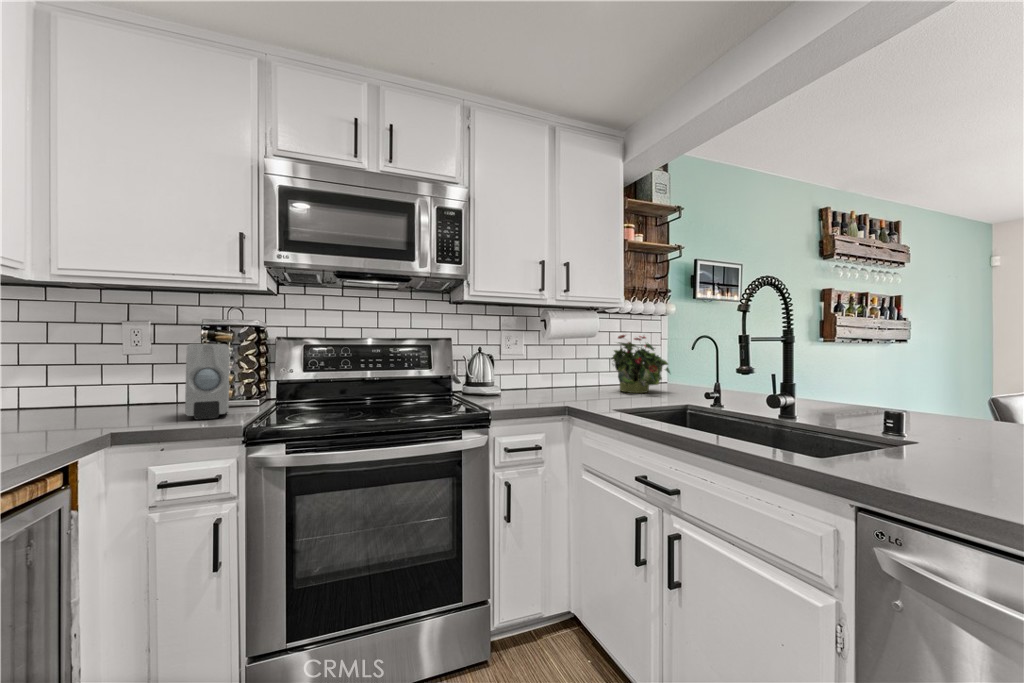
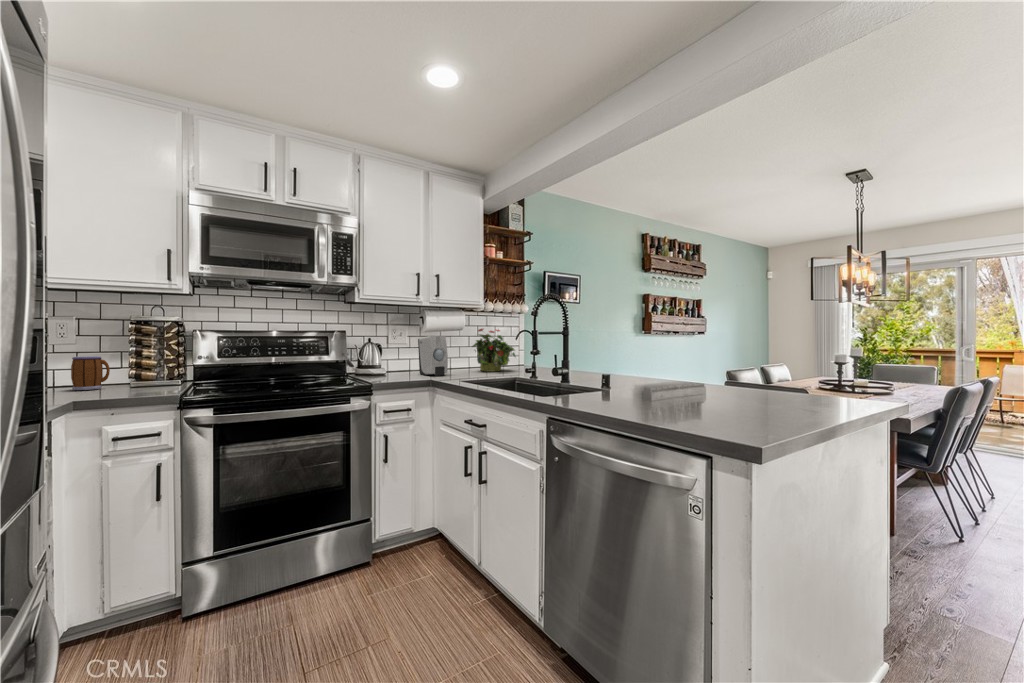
soap dispenser: present [185,344,230,419] -> present [418,336,448,376]
mug: none [135,369,178,412] -> present [71,356,110,390]

